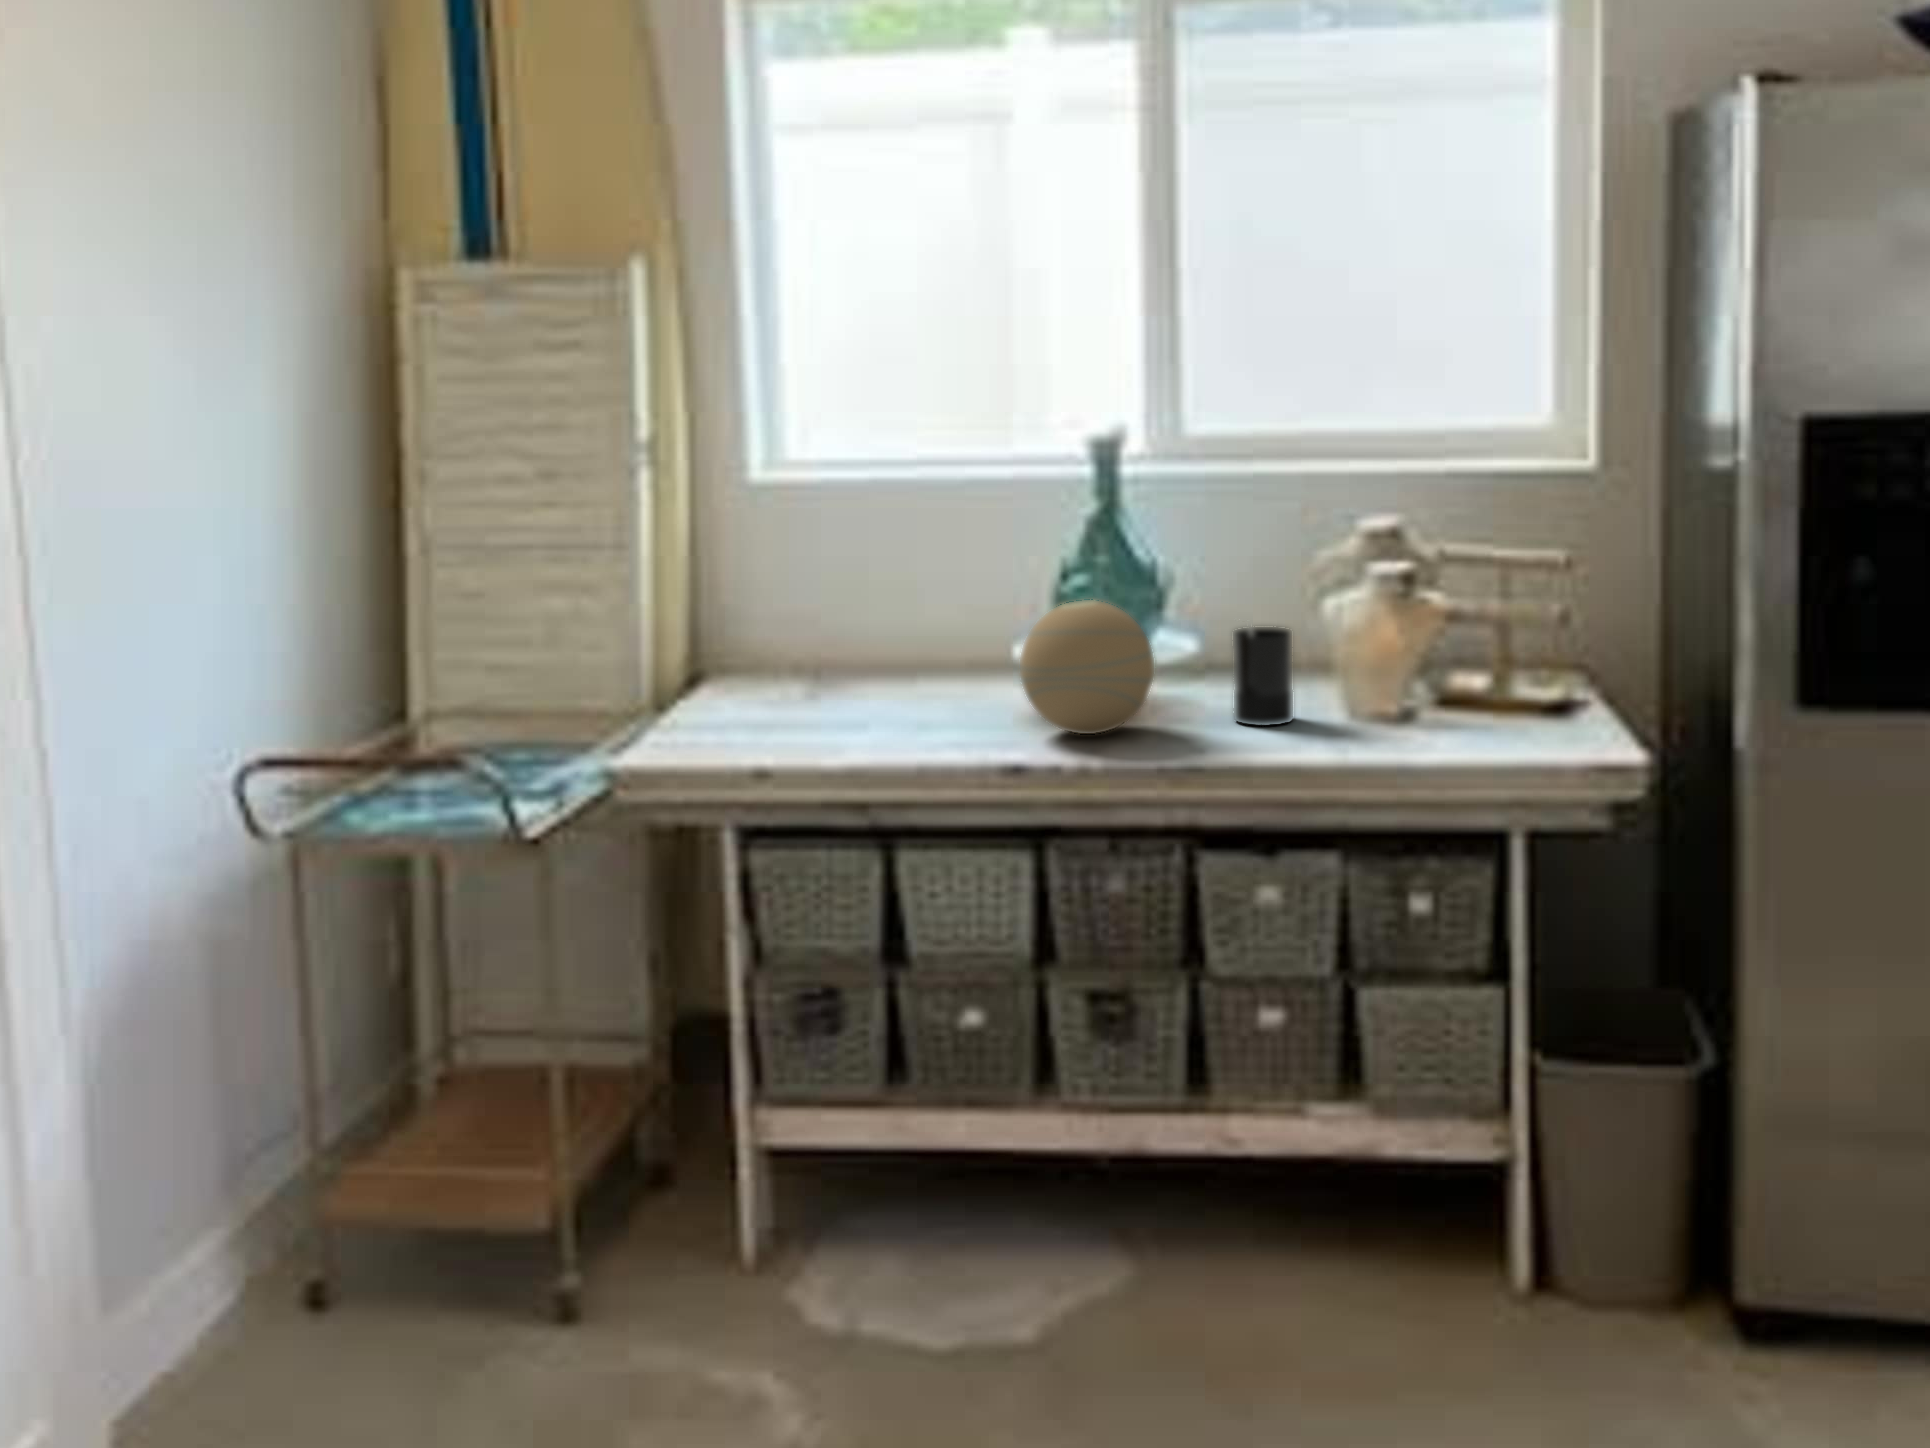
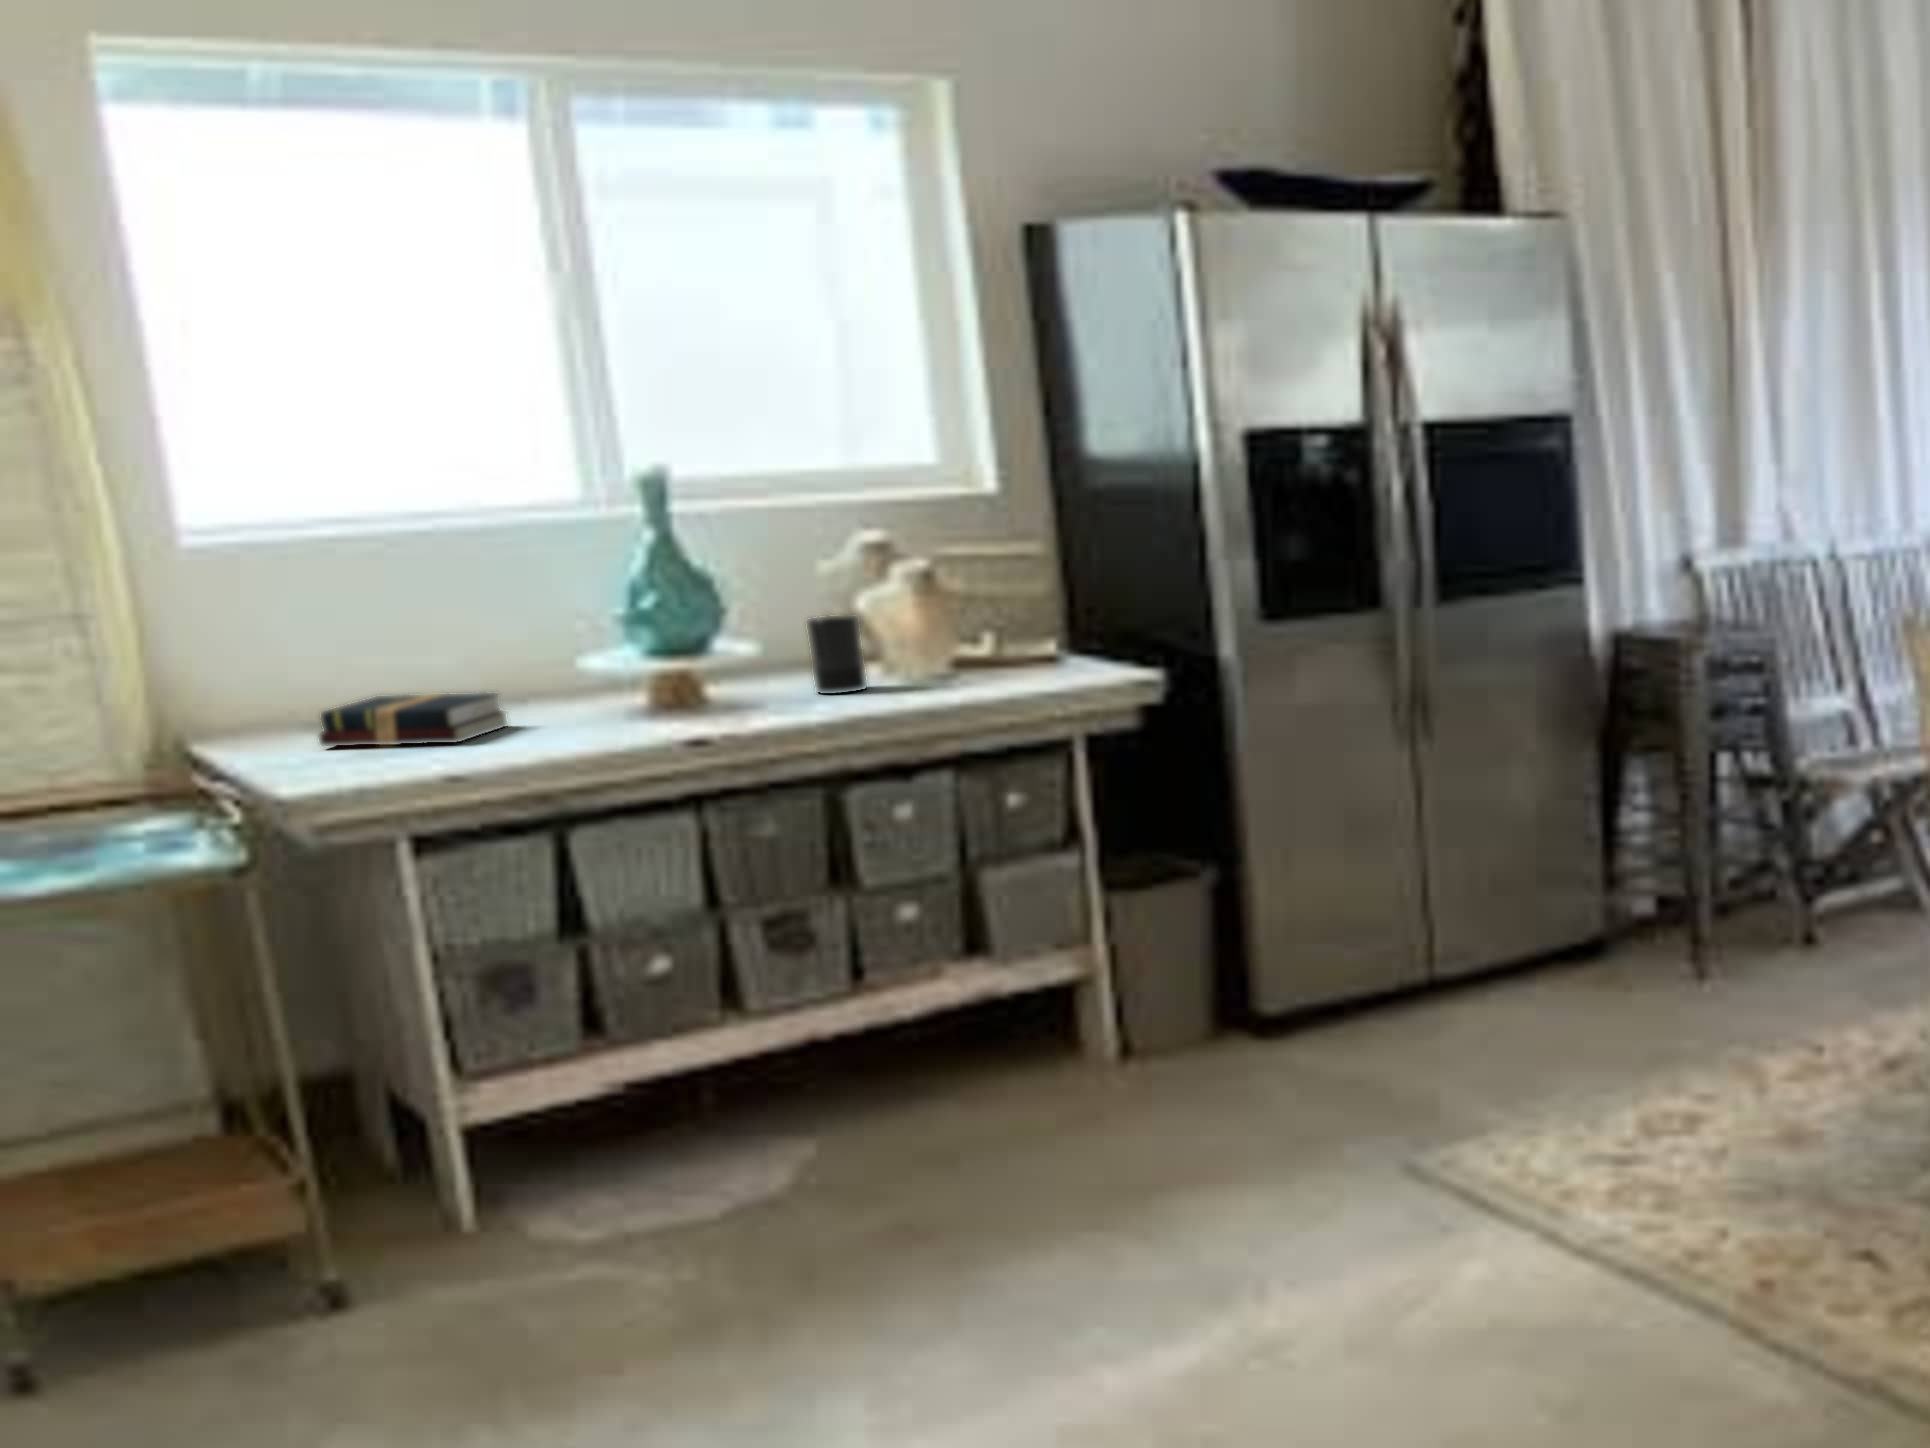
decorative orb: present [1020,600,1154,734] -> none [634,603,762,715]
hardback book: none [763,659,931,727] -> present [319,693,507,746]

